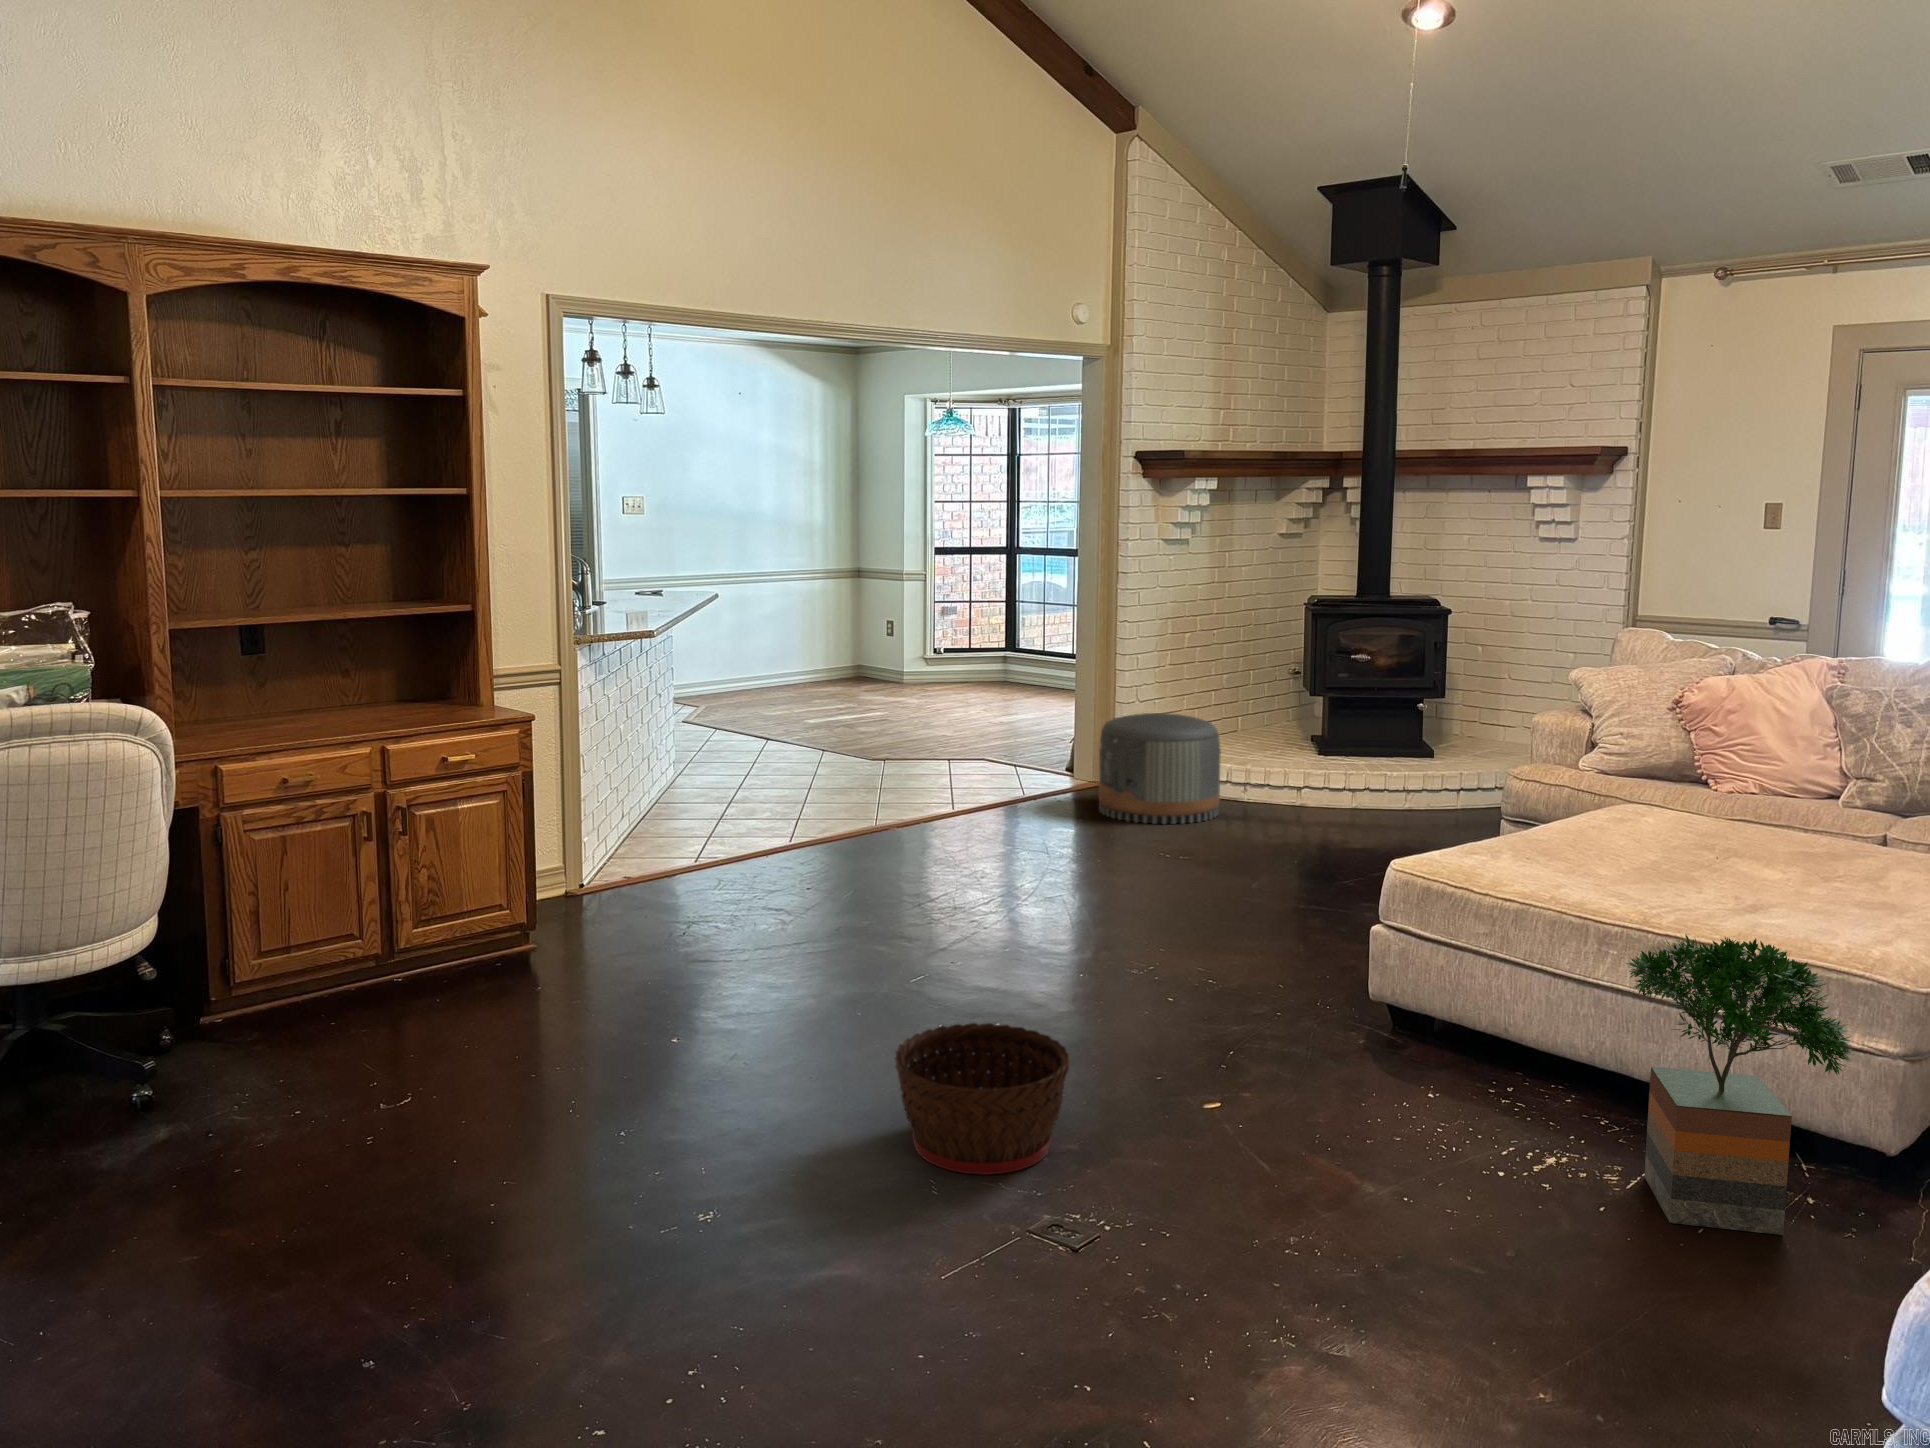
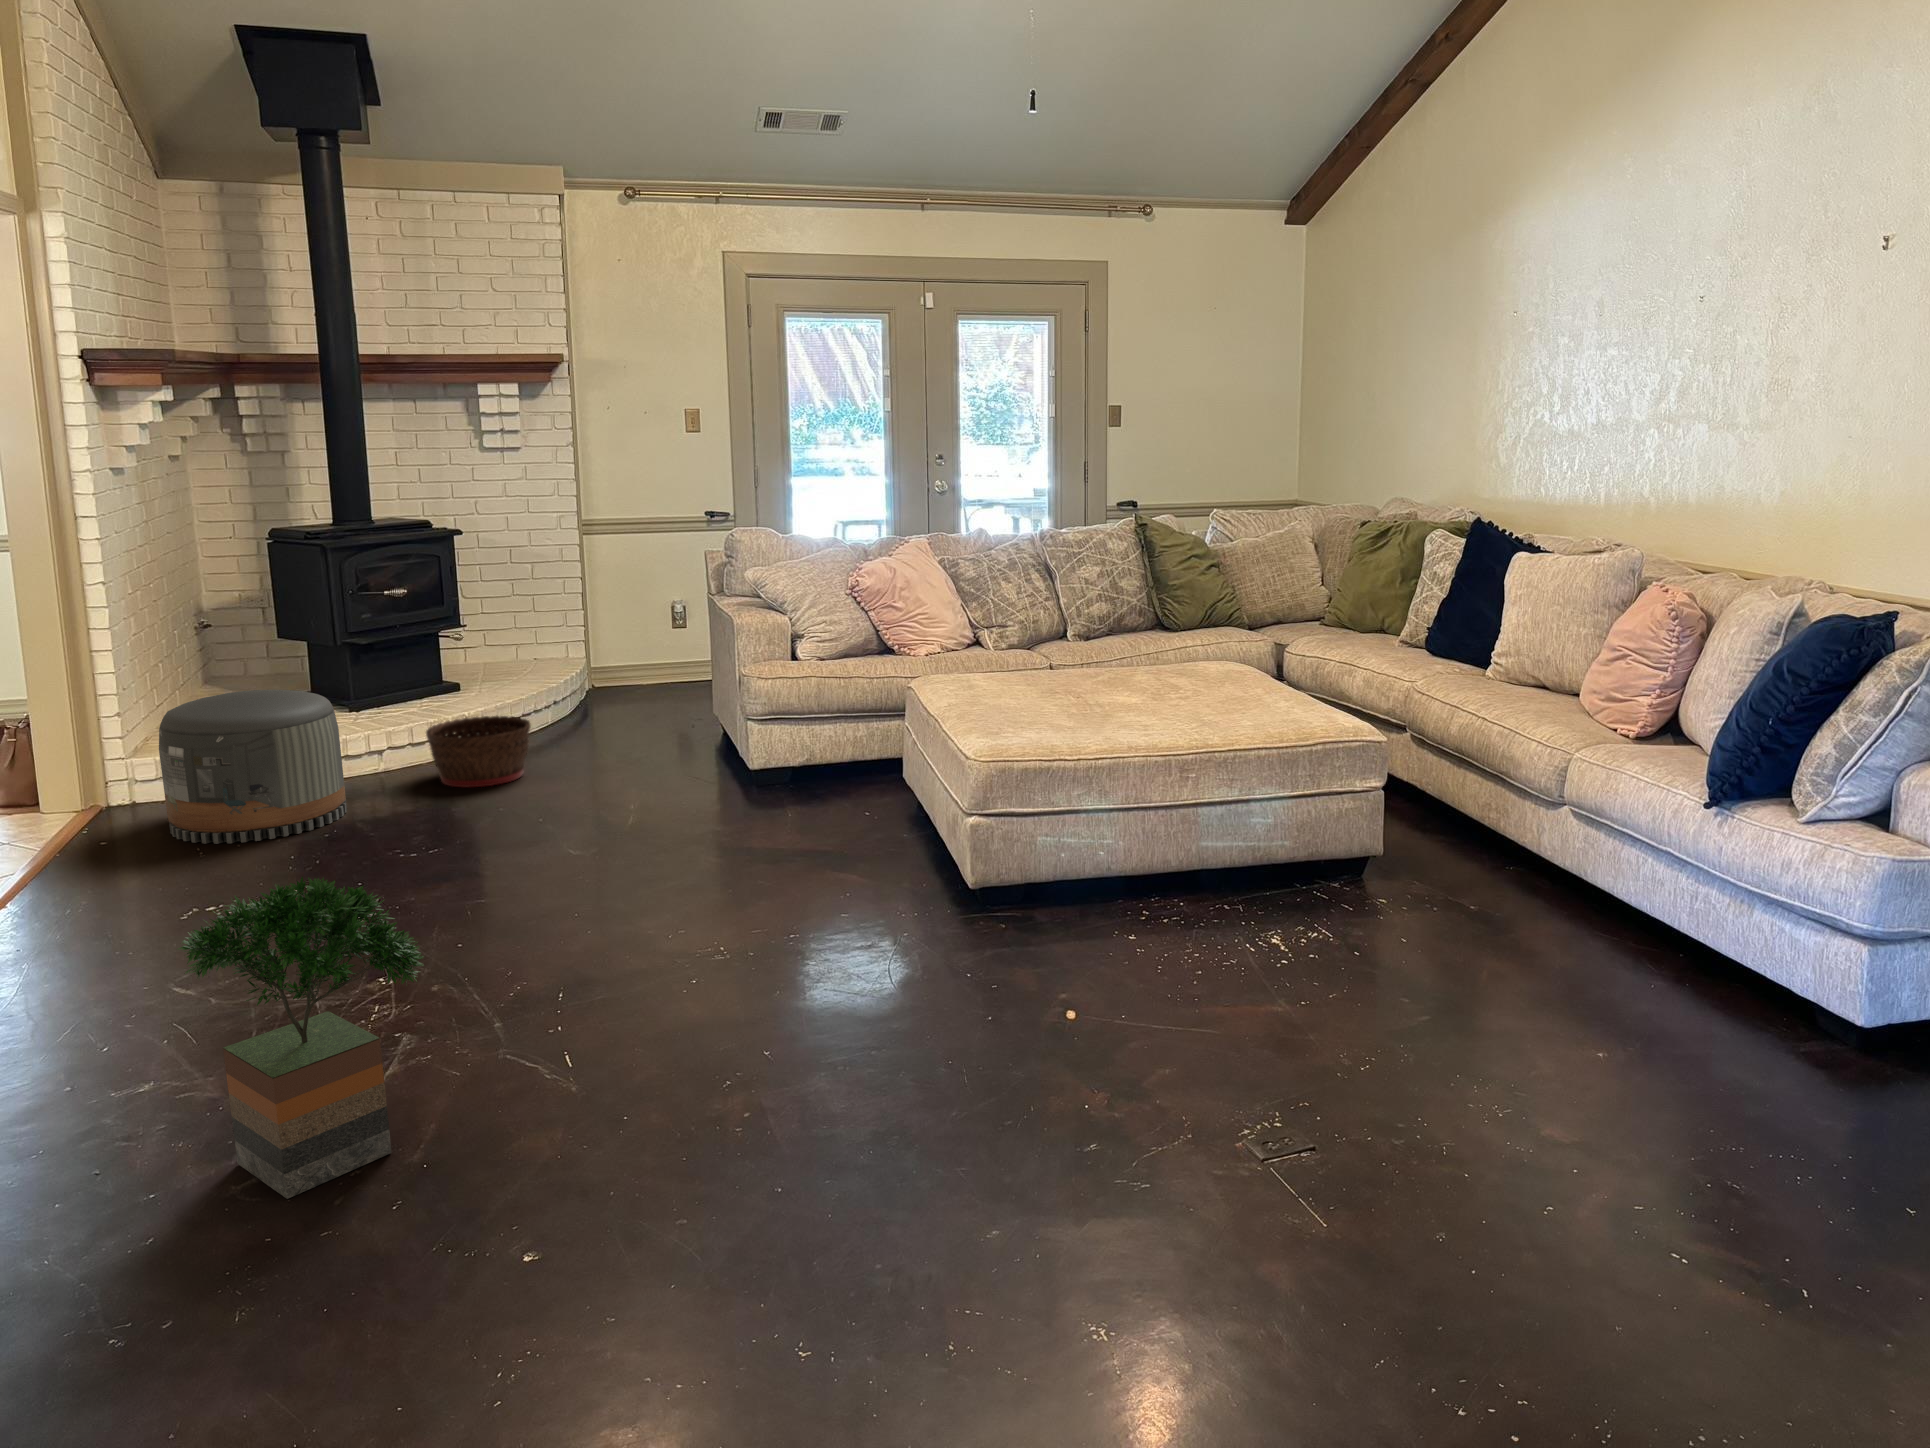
potted tree: present [1626,934,1852,1235] -> present [179,877,423,1199]
basket: present [895,1023,1070,1175] -> present [426,716,531,787]

